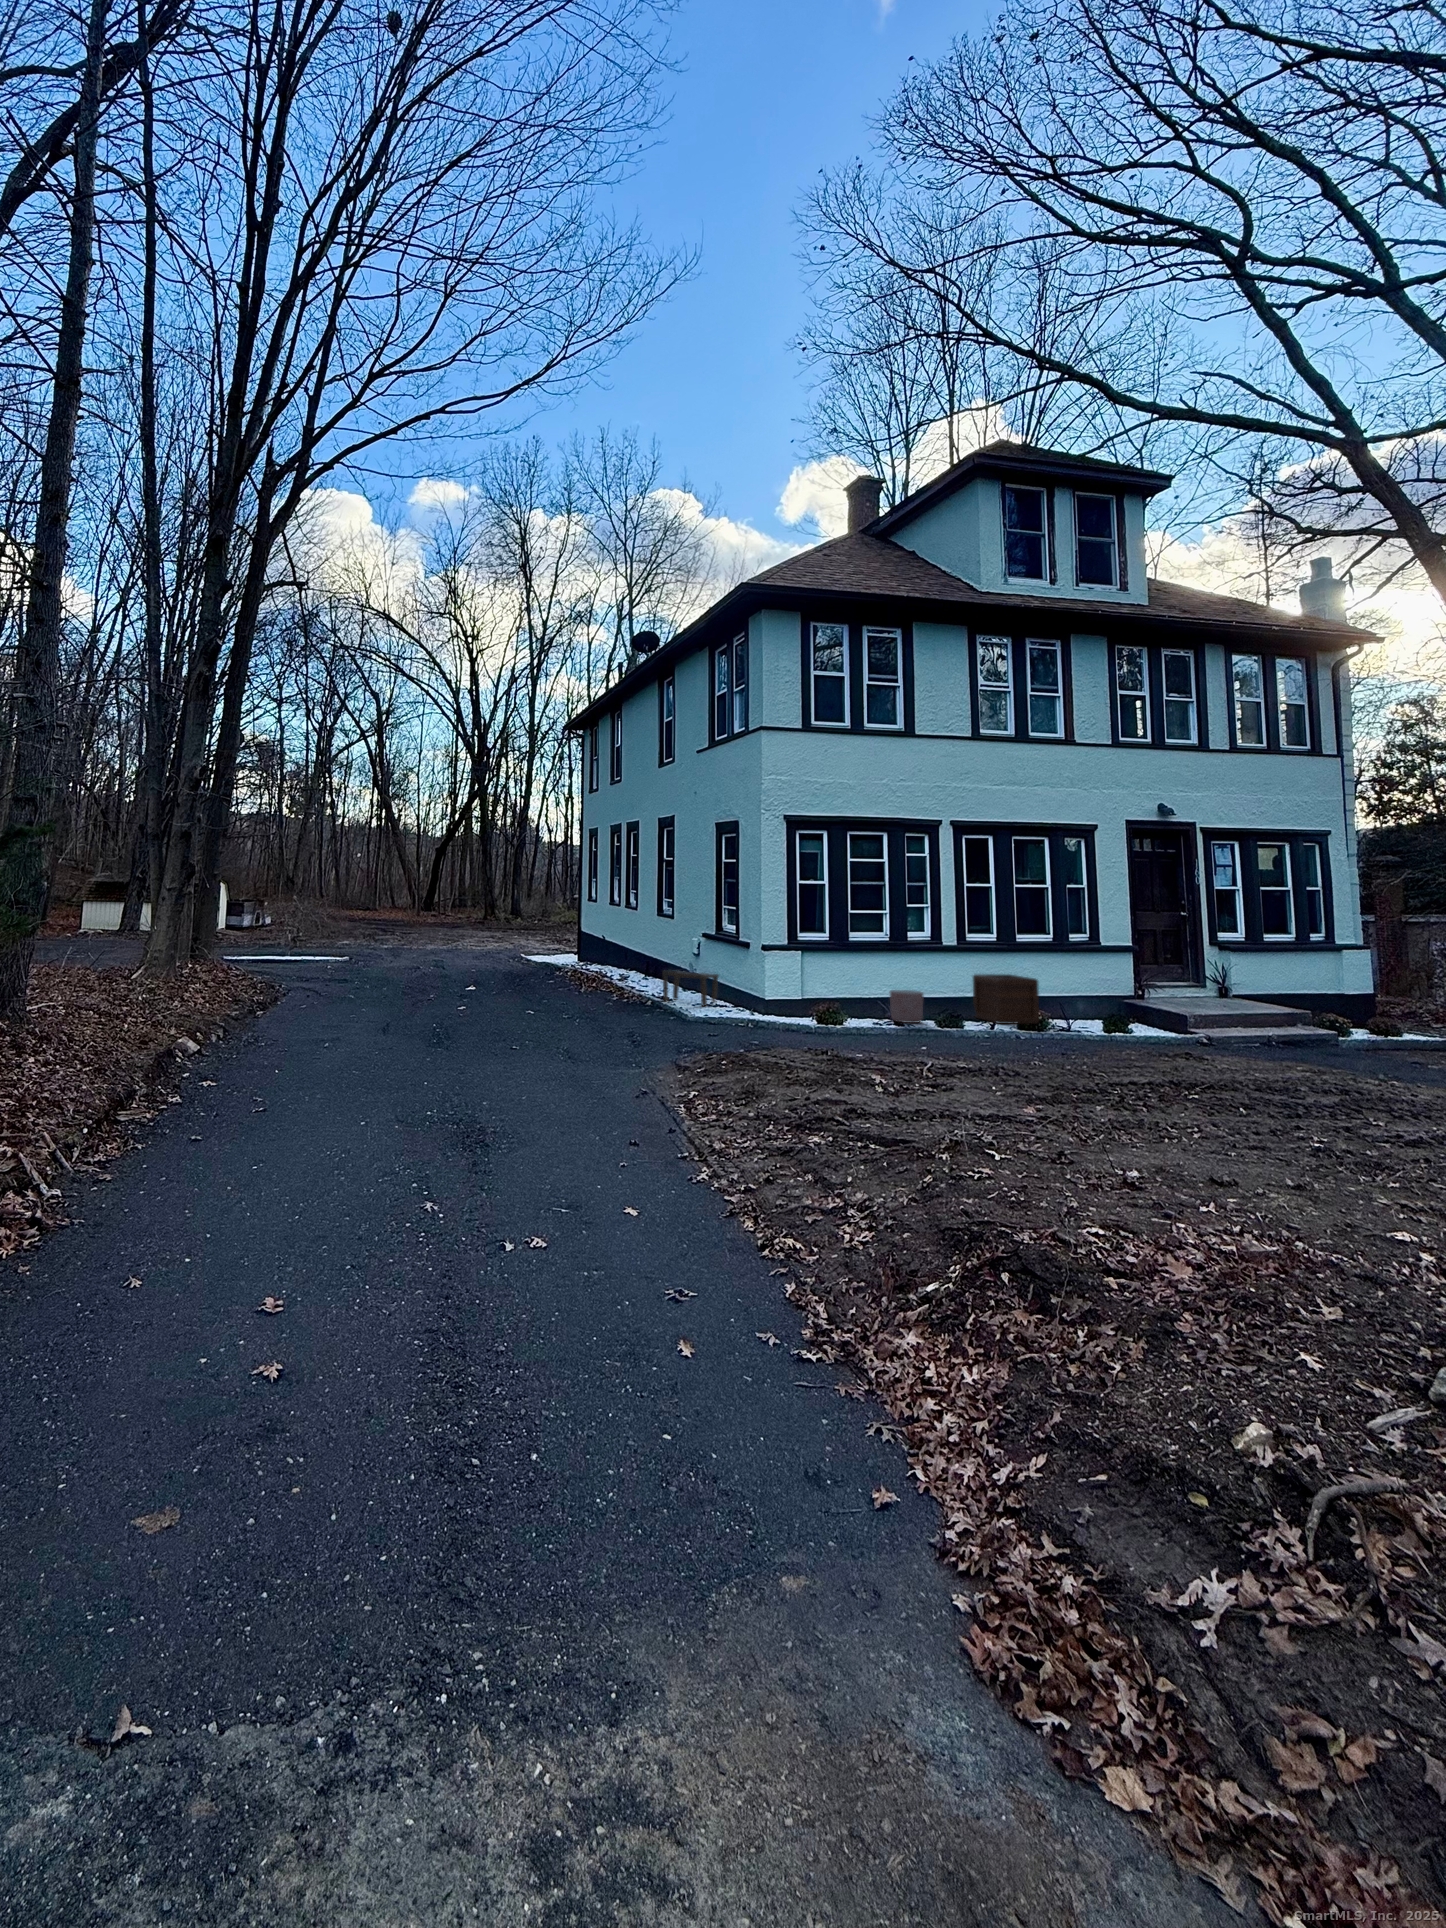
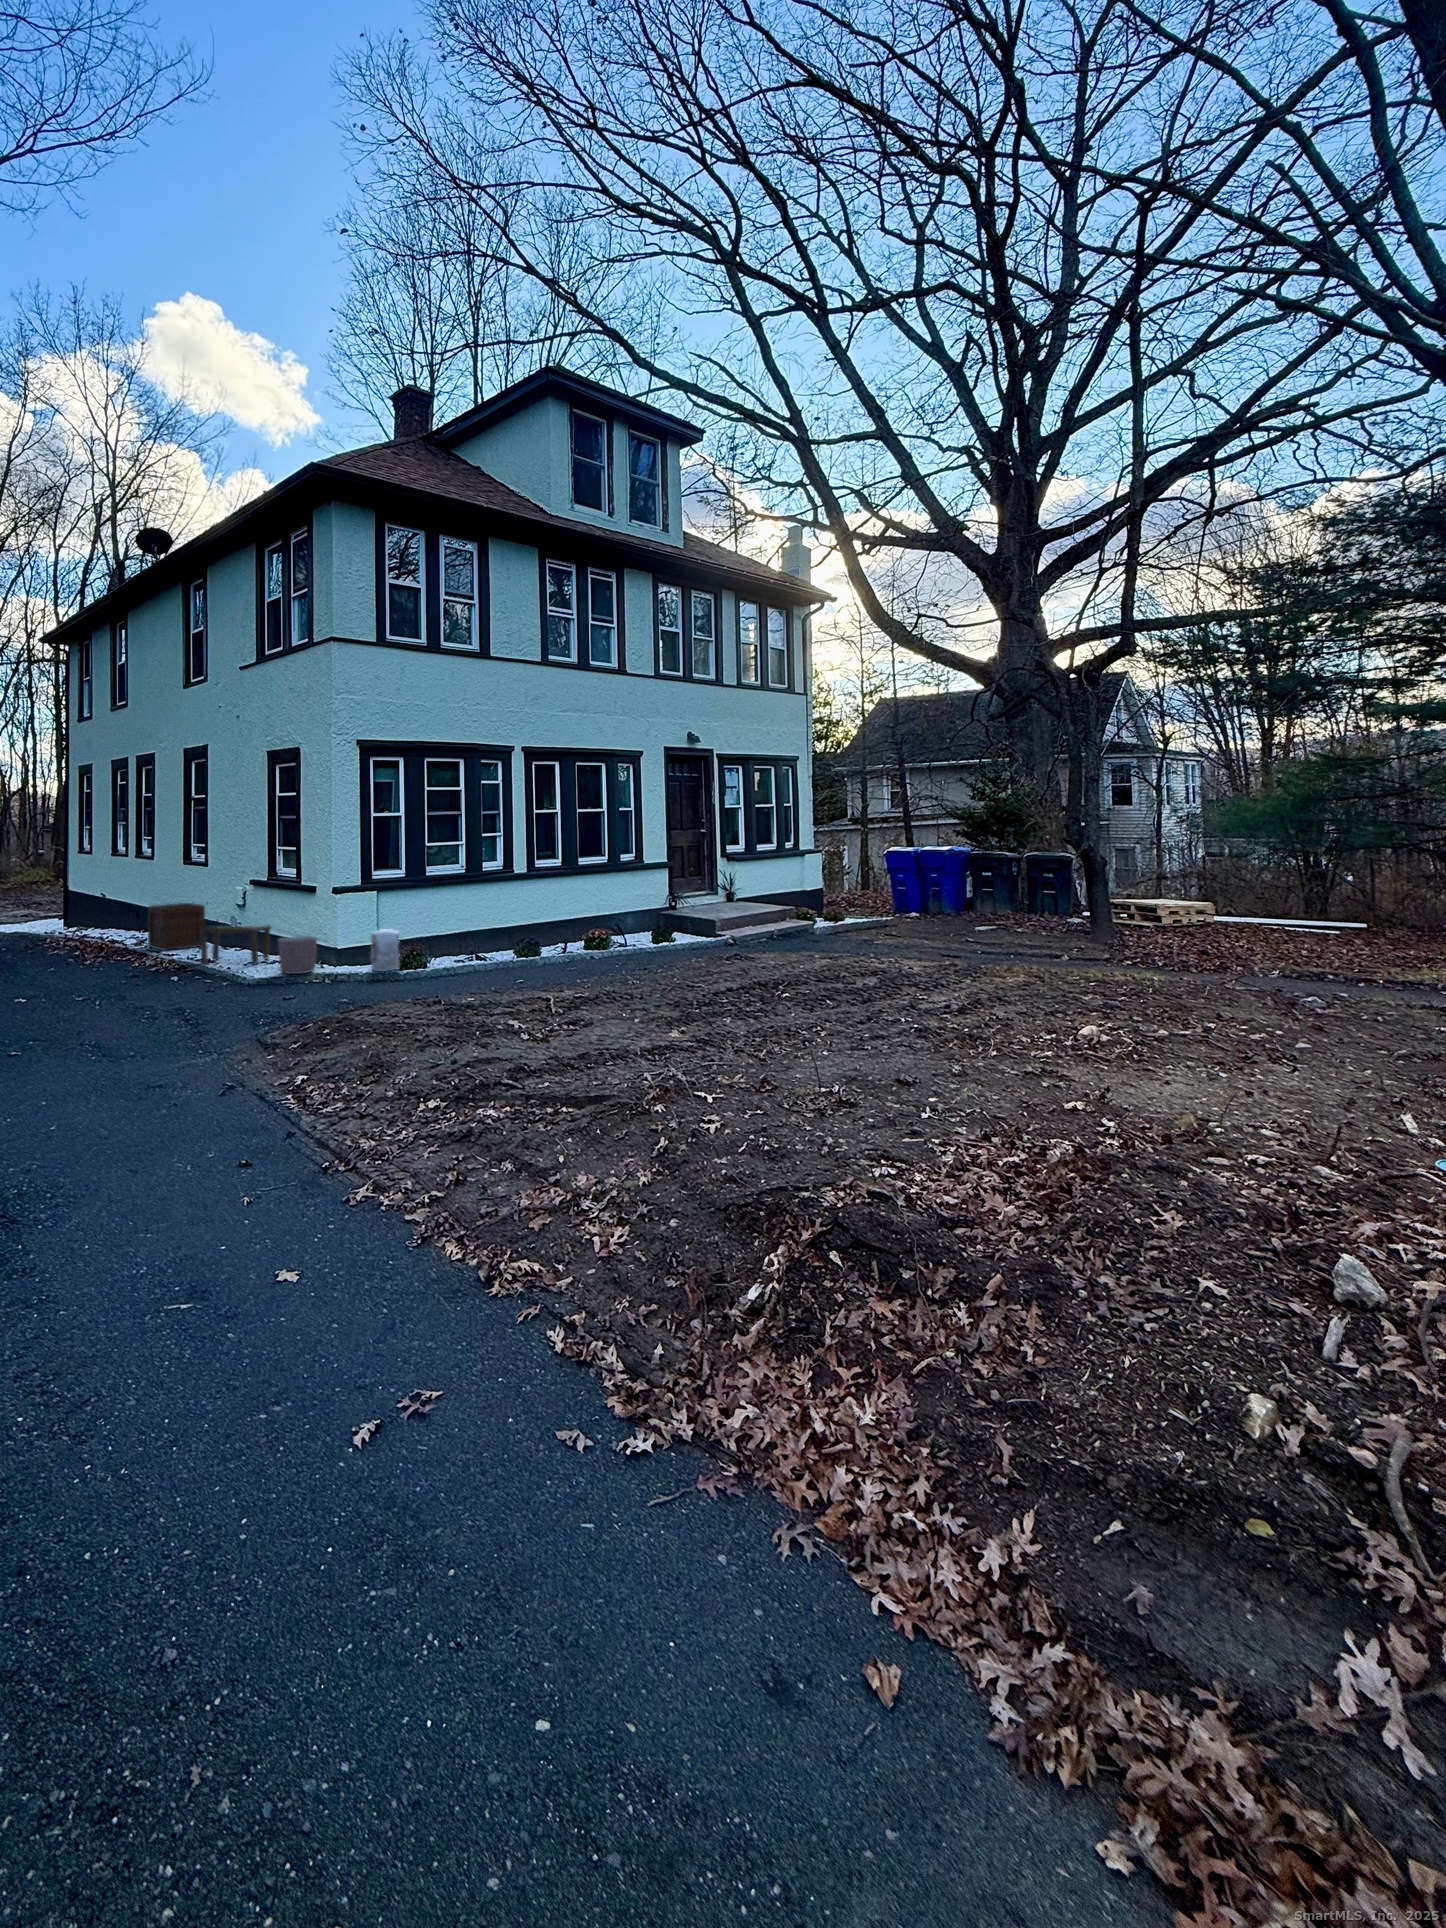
wooden crate: present [973,974,1039,1024] -> present [148,903,205,951]
waste bin: none [796,985,824,1024] -> present [371,929,400,972]
planter: present [890,990,924,1023] -> present [278,936,317,974]

